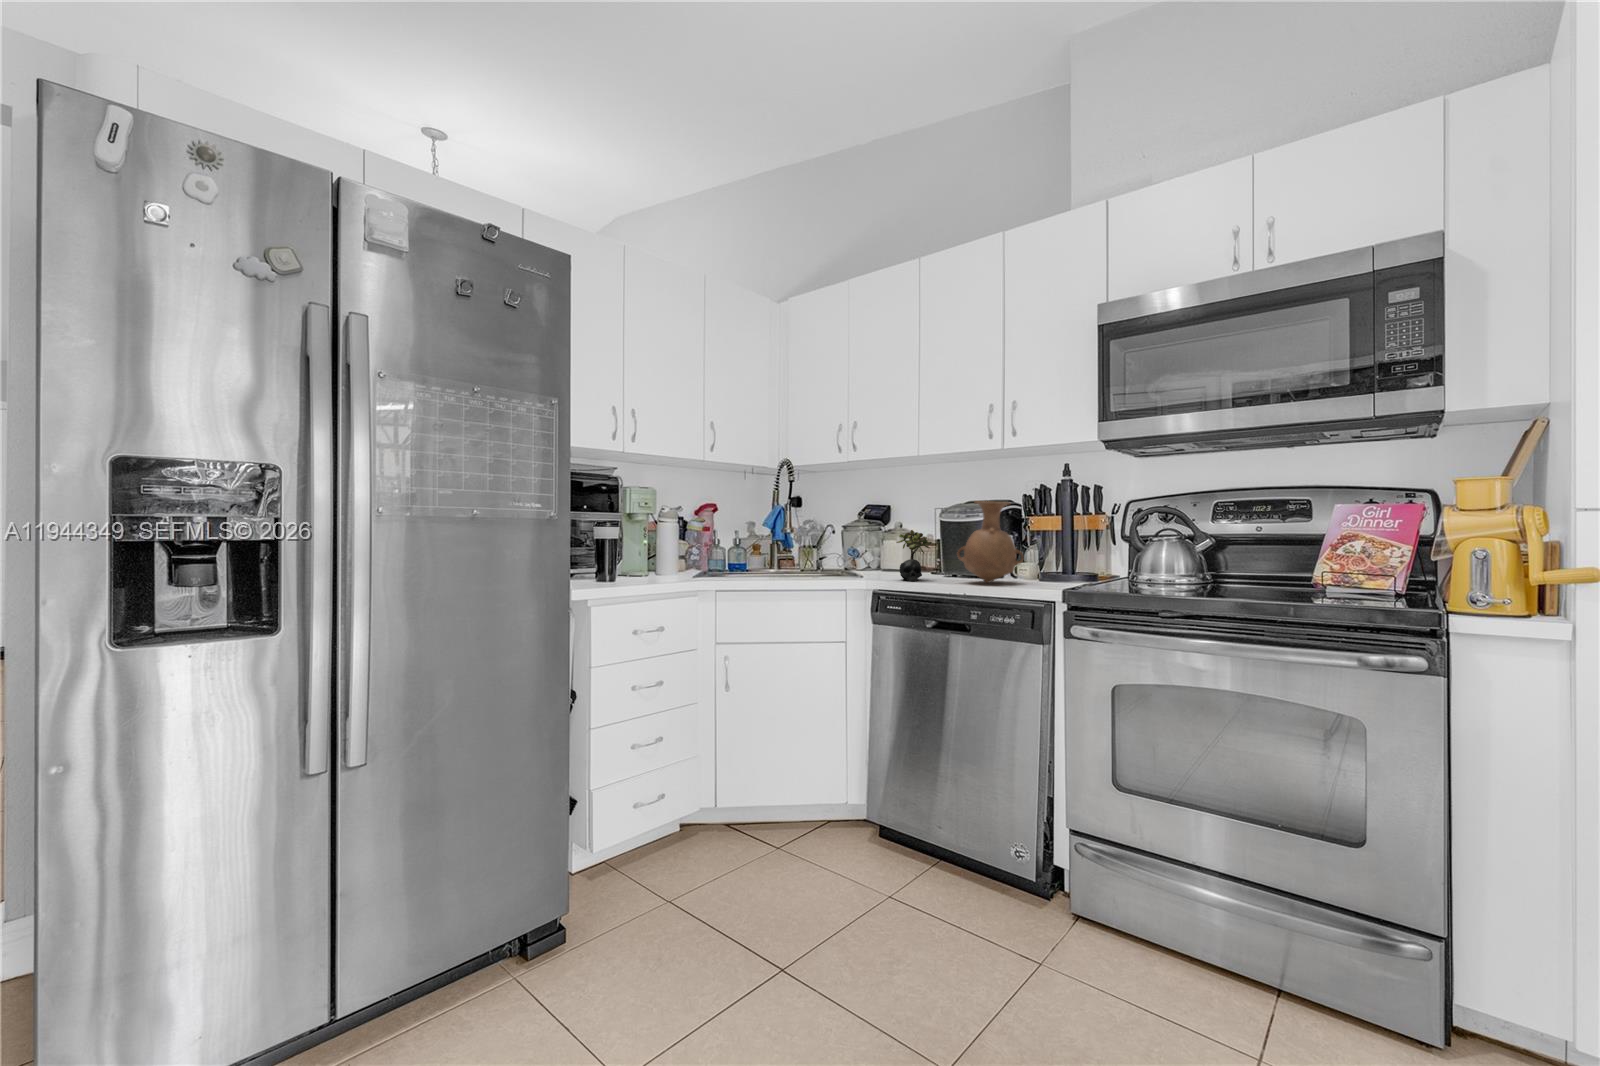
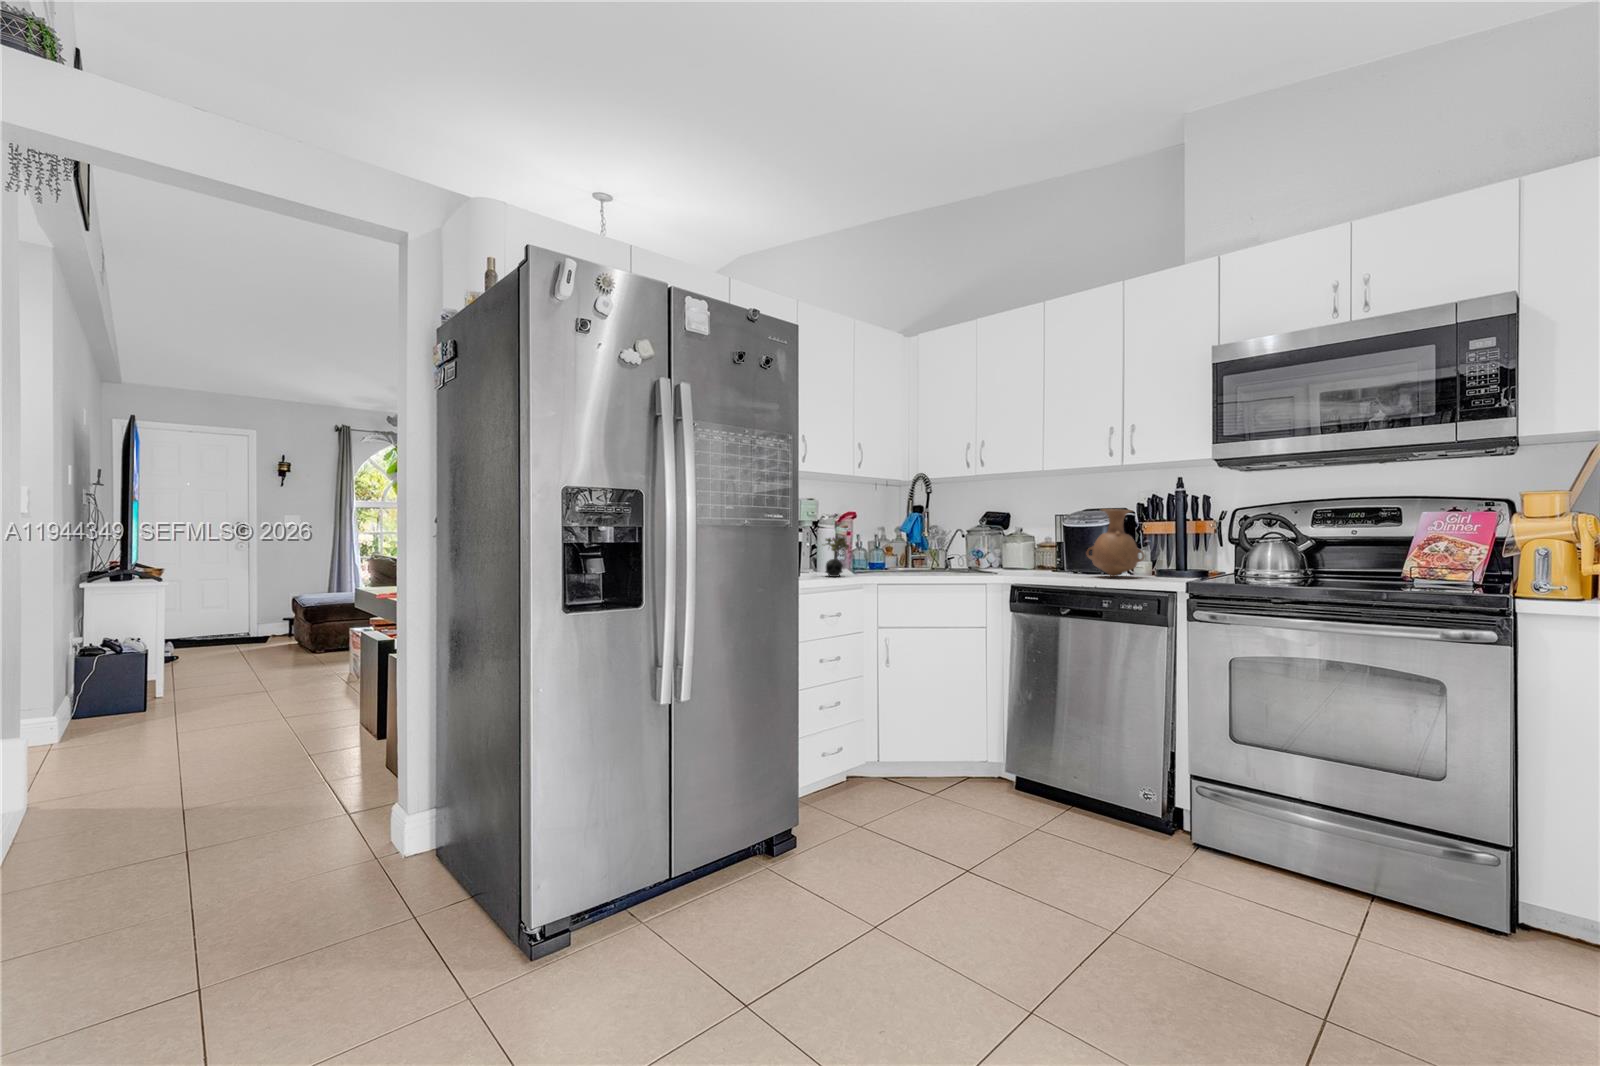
succulent plant: present [896,530,932,581] -> present [826,536,849,577]

